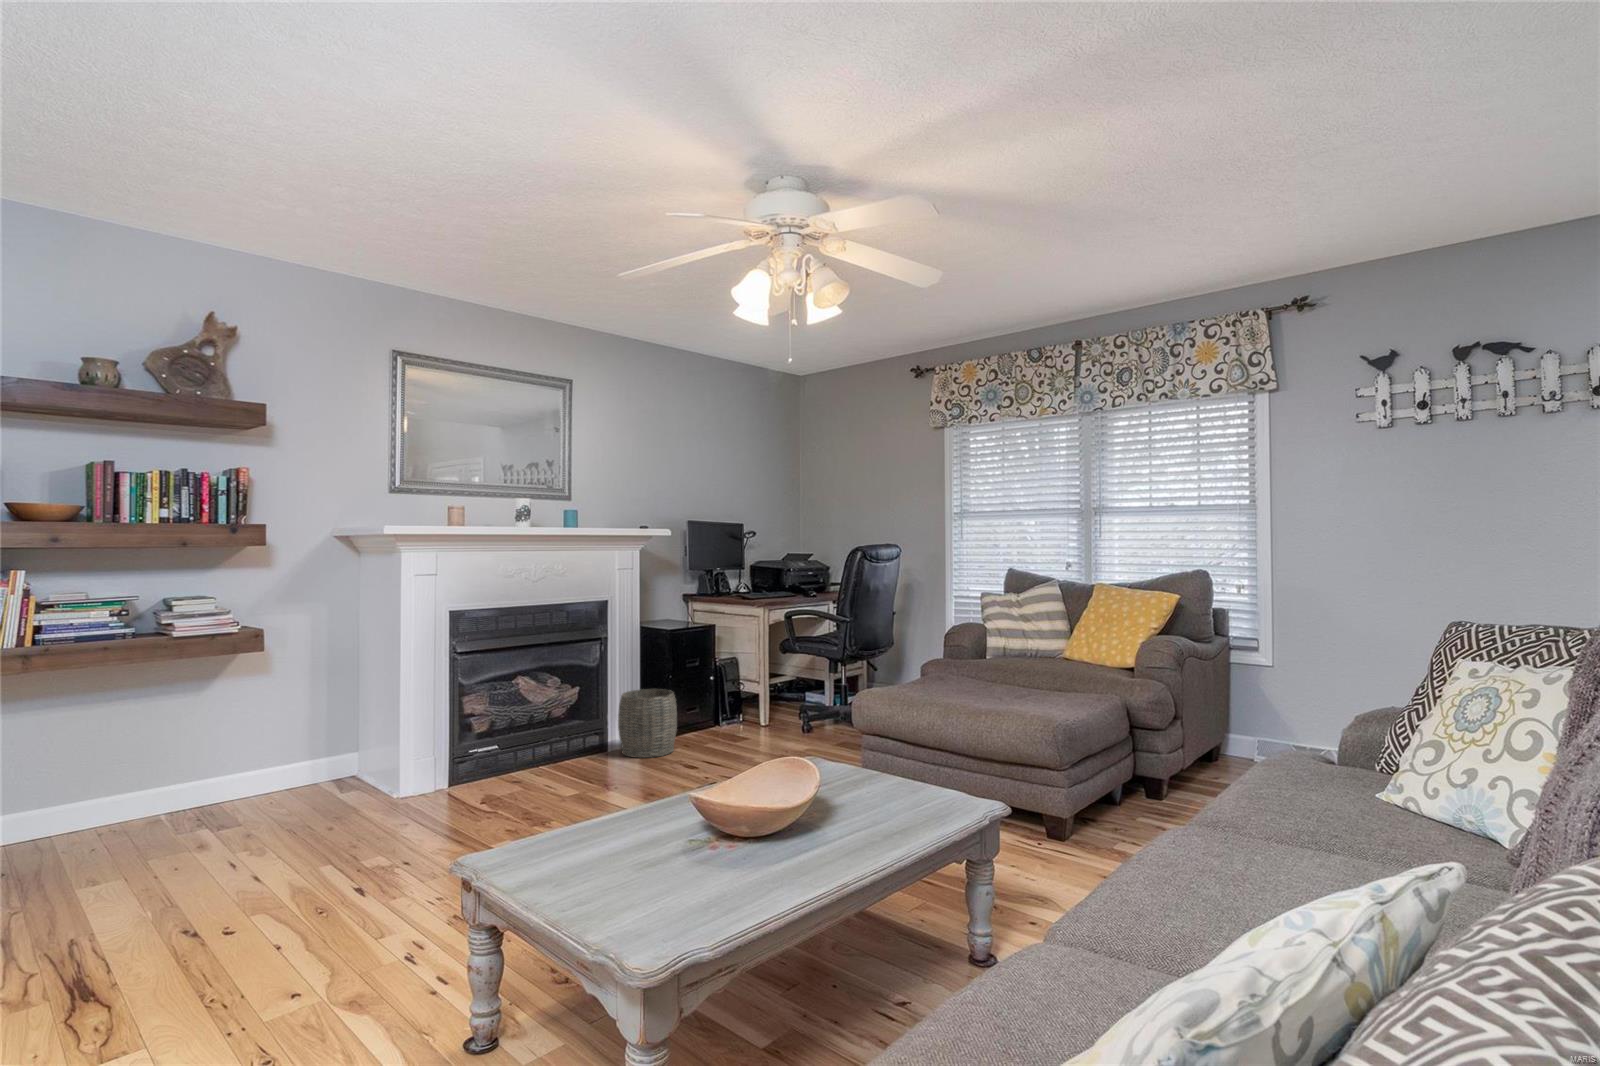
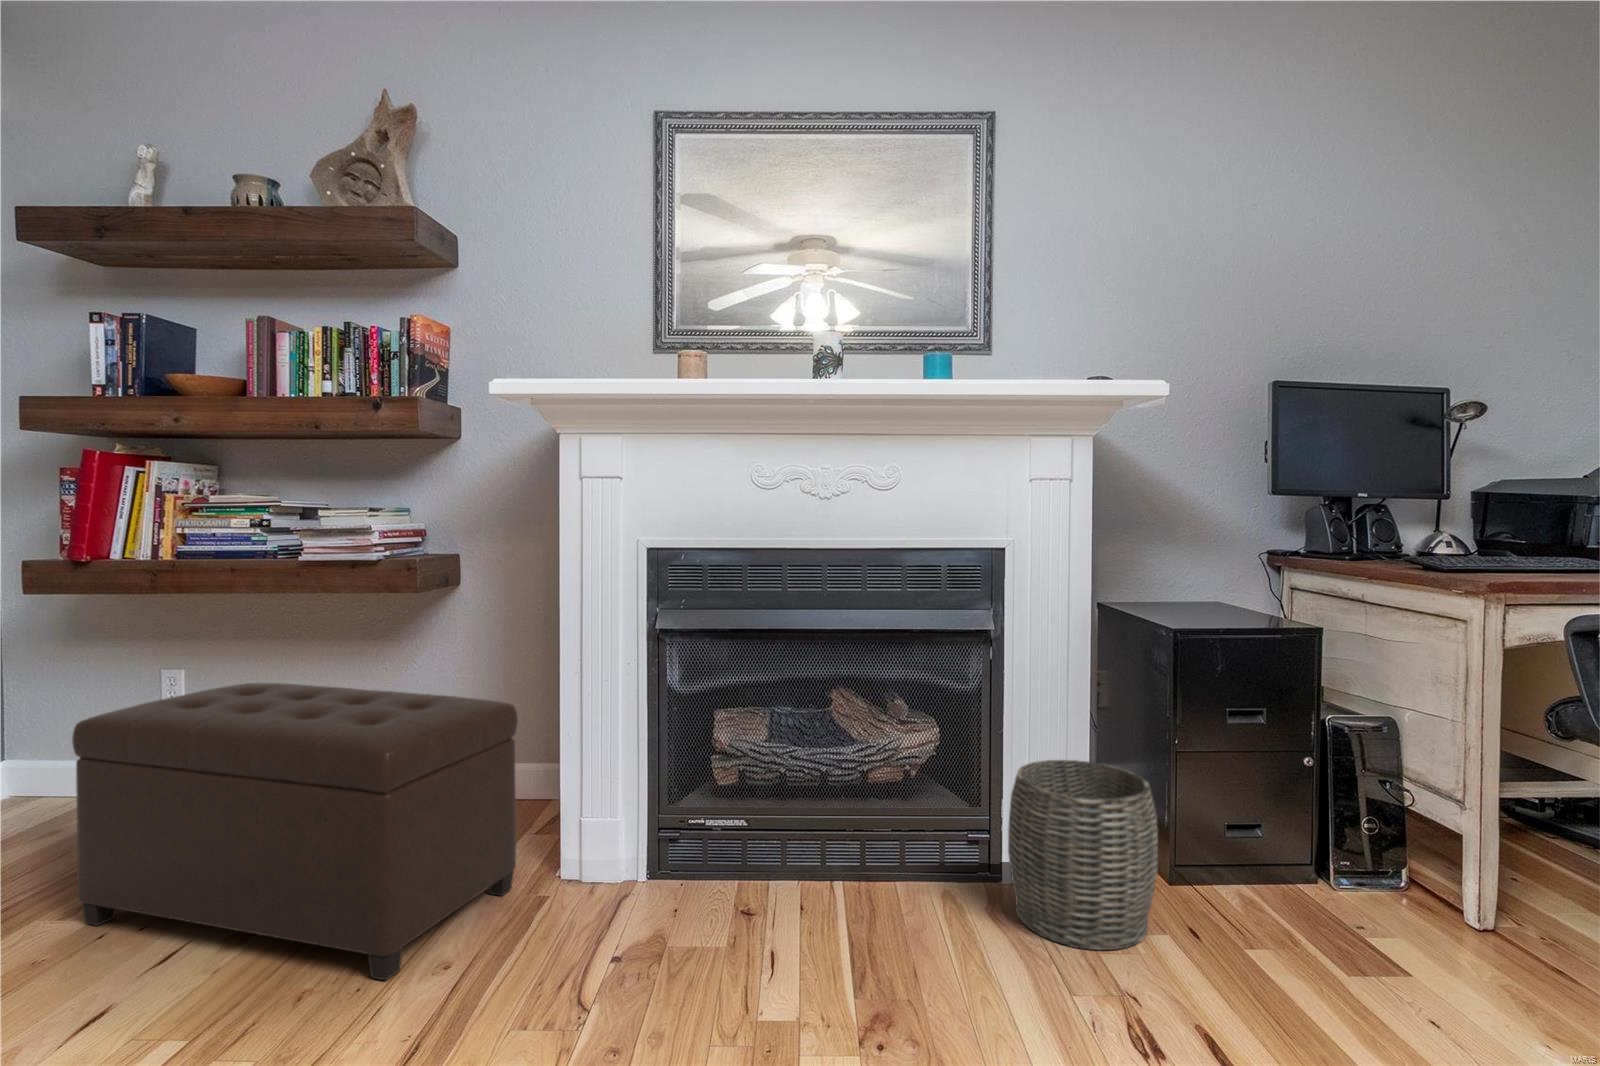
ottoman: none [125,702,397,878] -> present [72,683,518,980]

